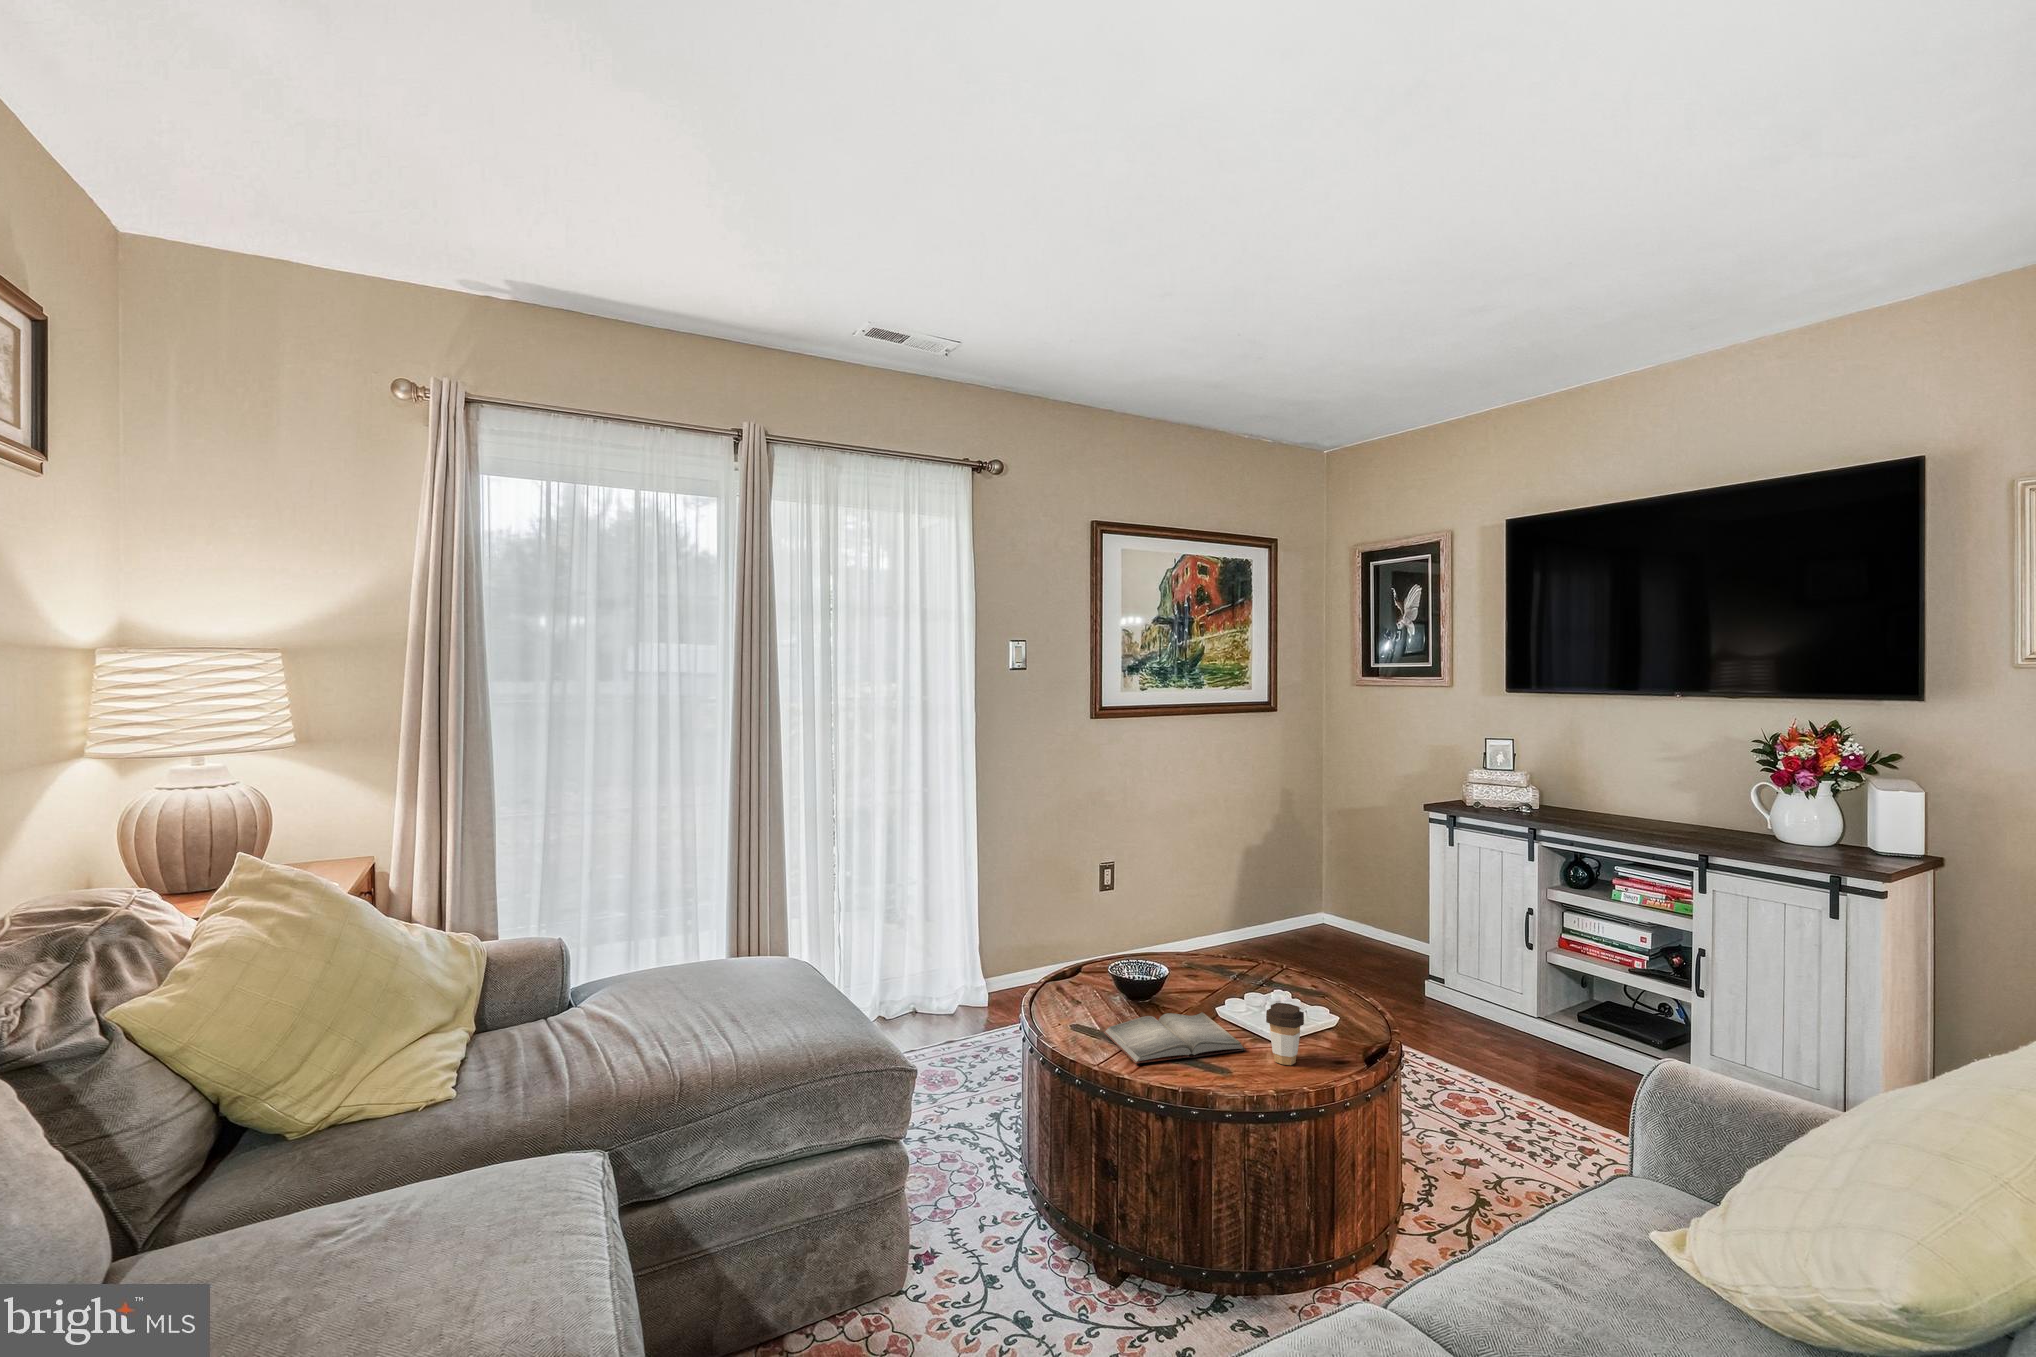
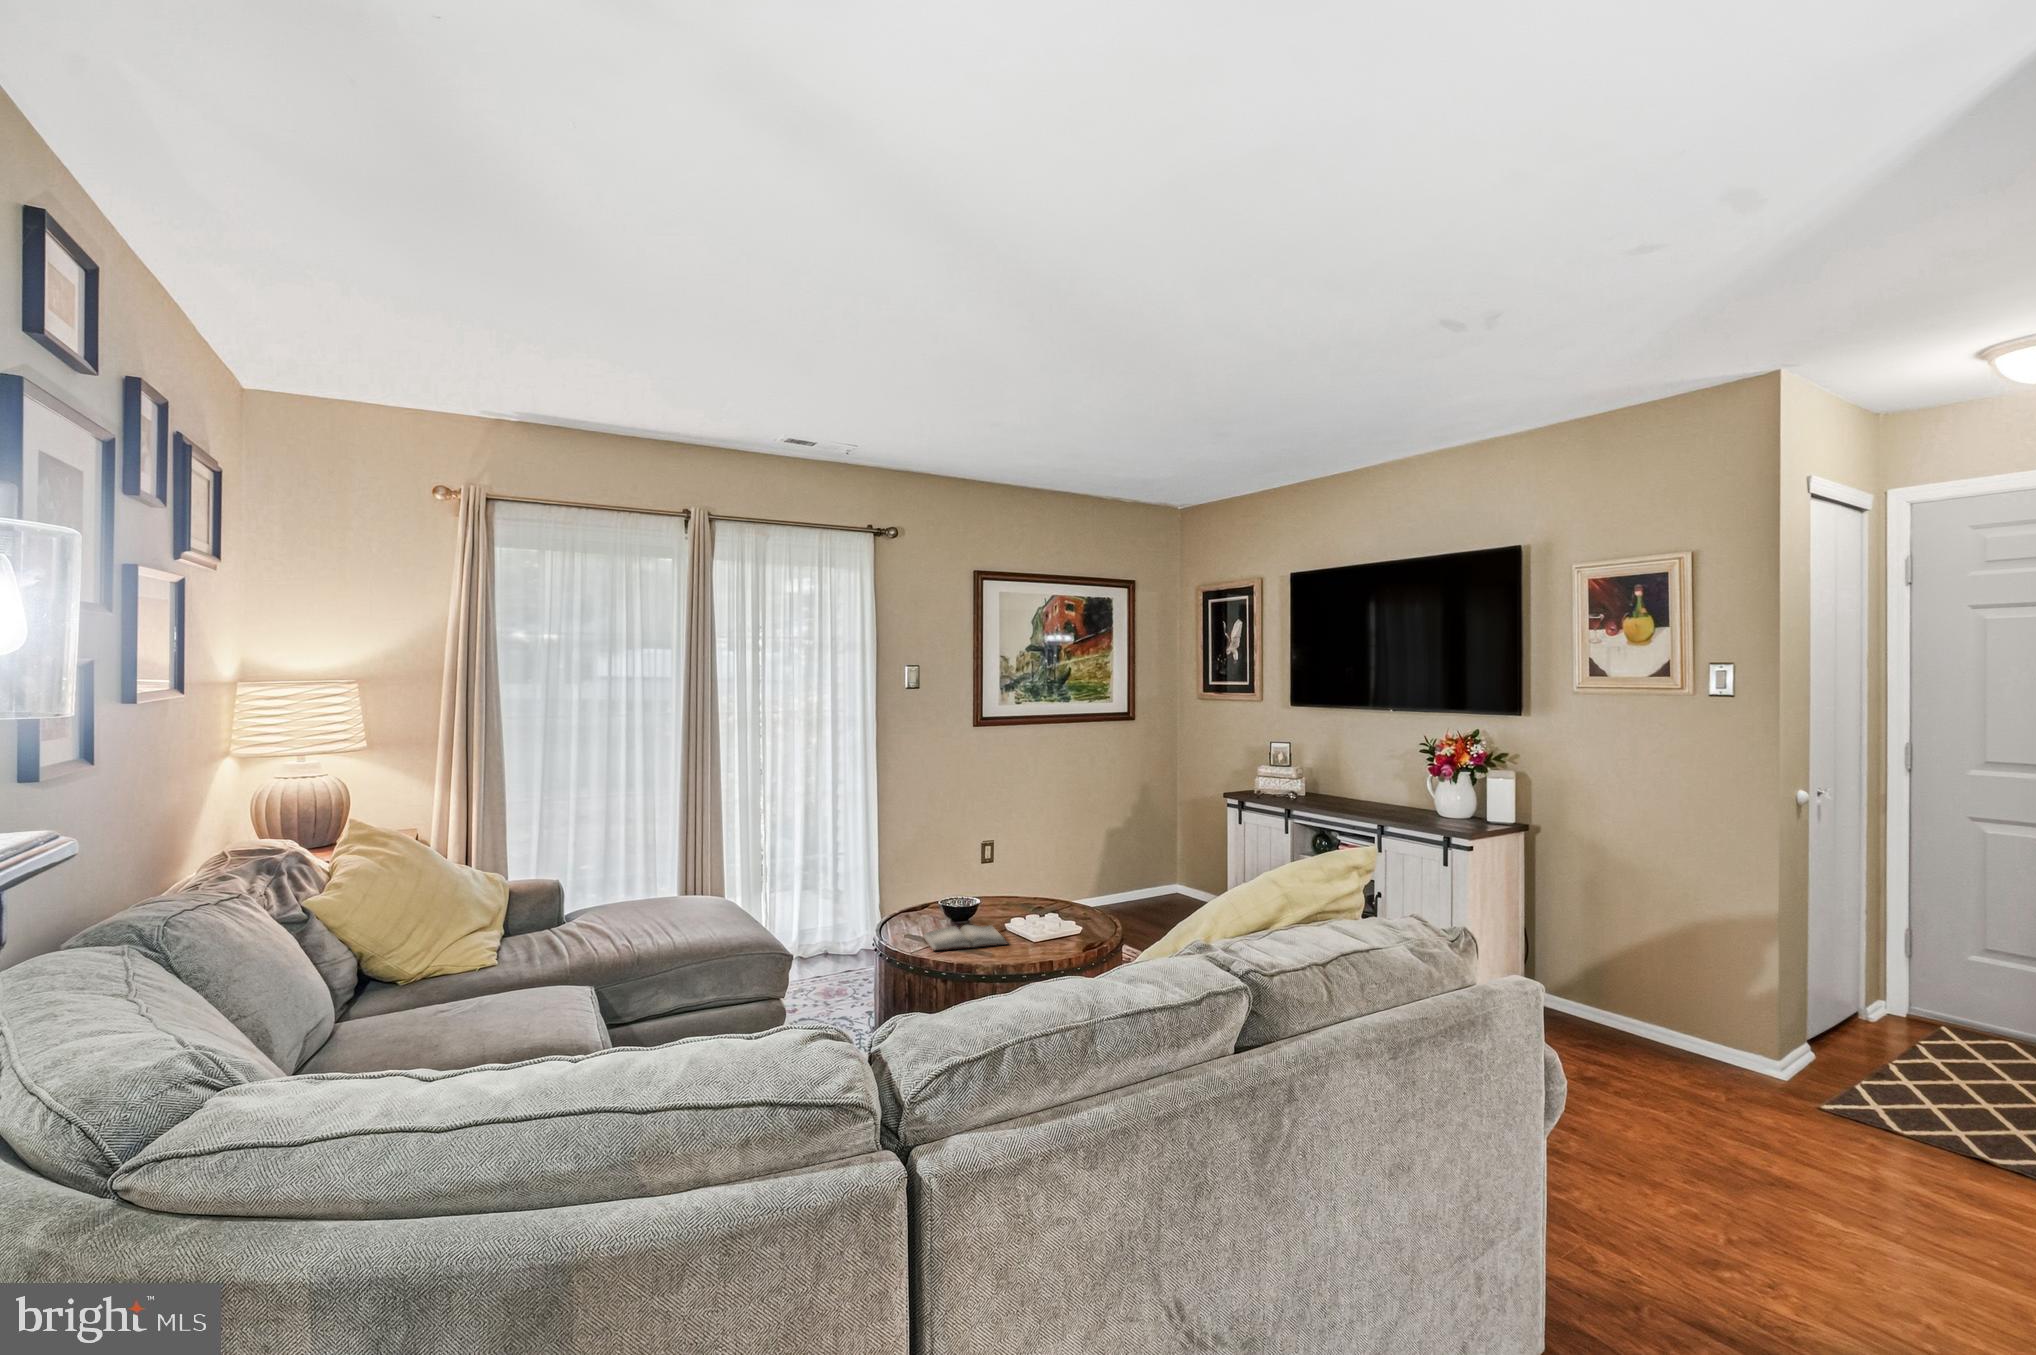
coffee cup: present [1266,1003,1304,1065] -> none [1017,913,1043,951]

